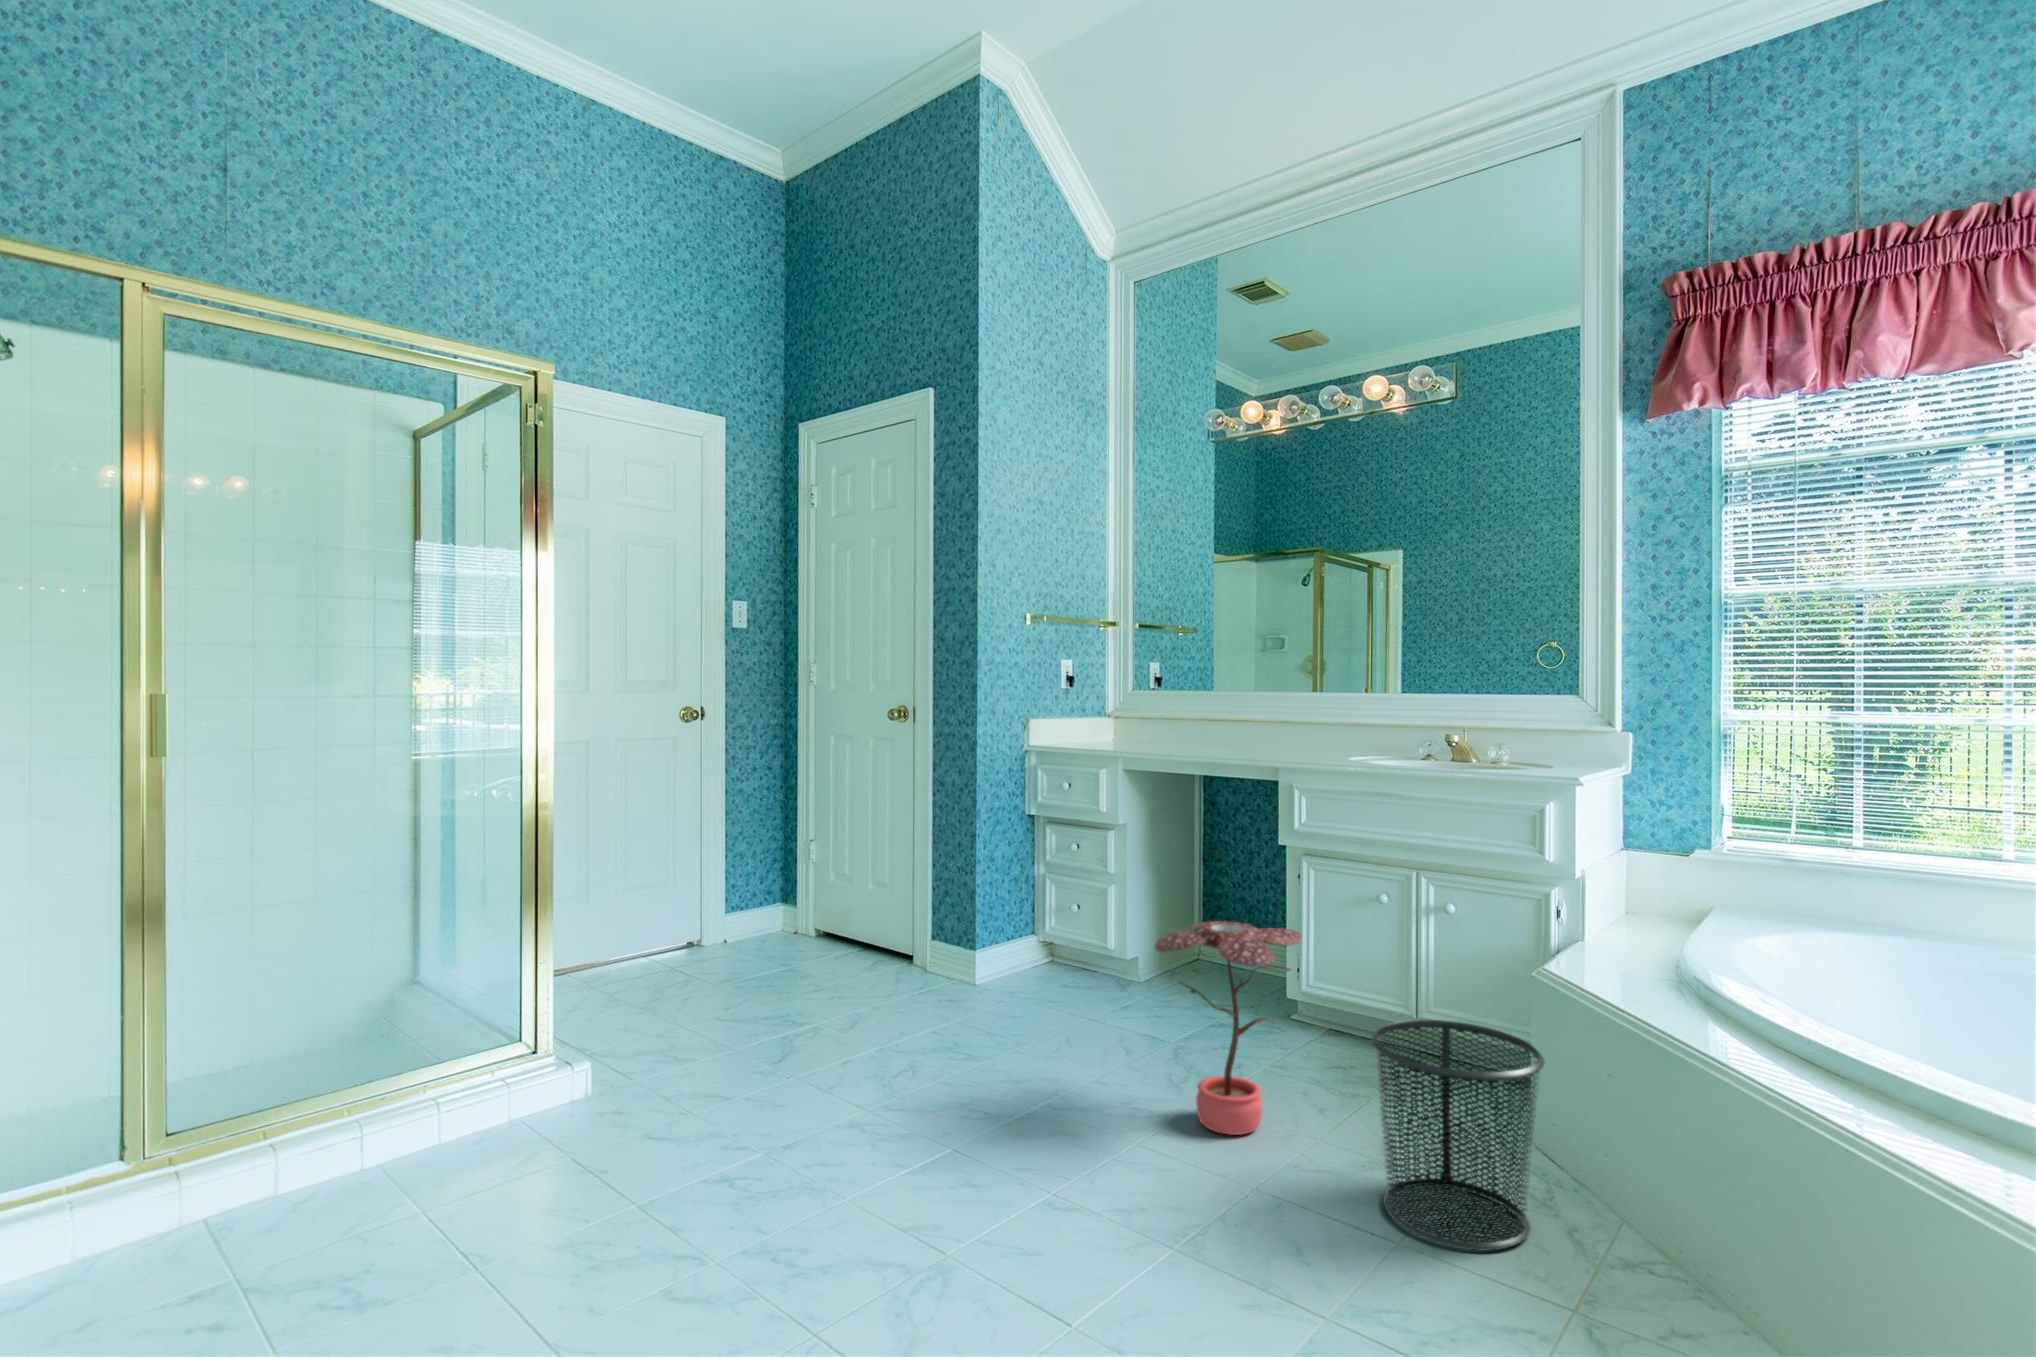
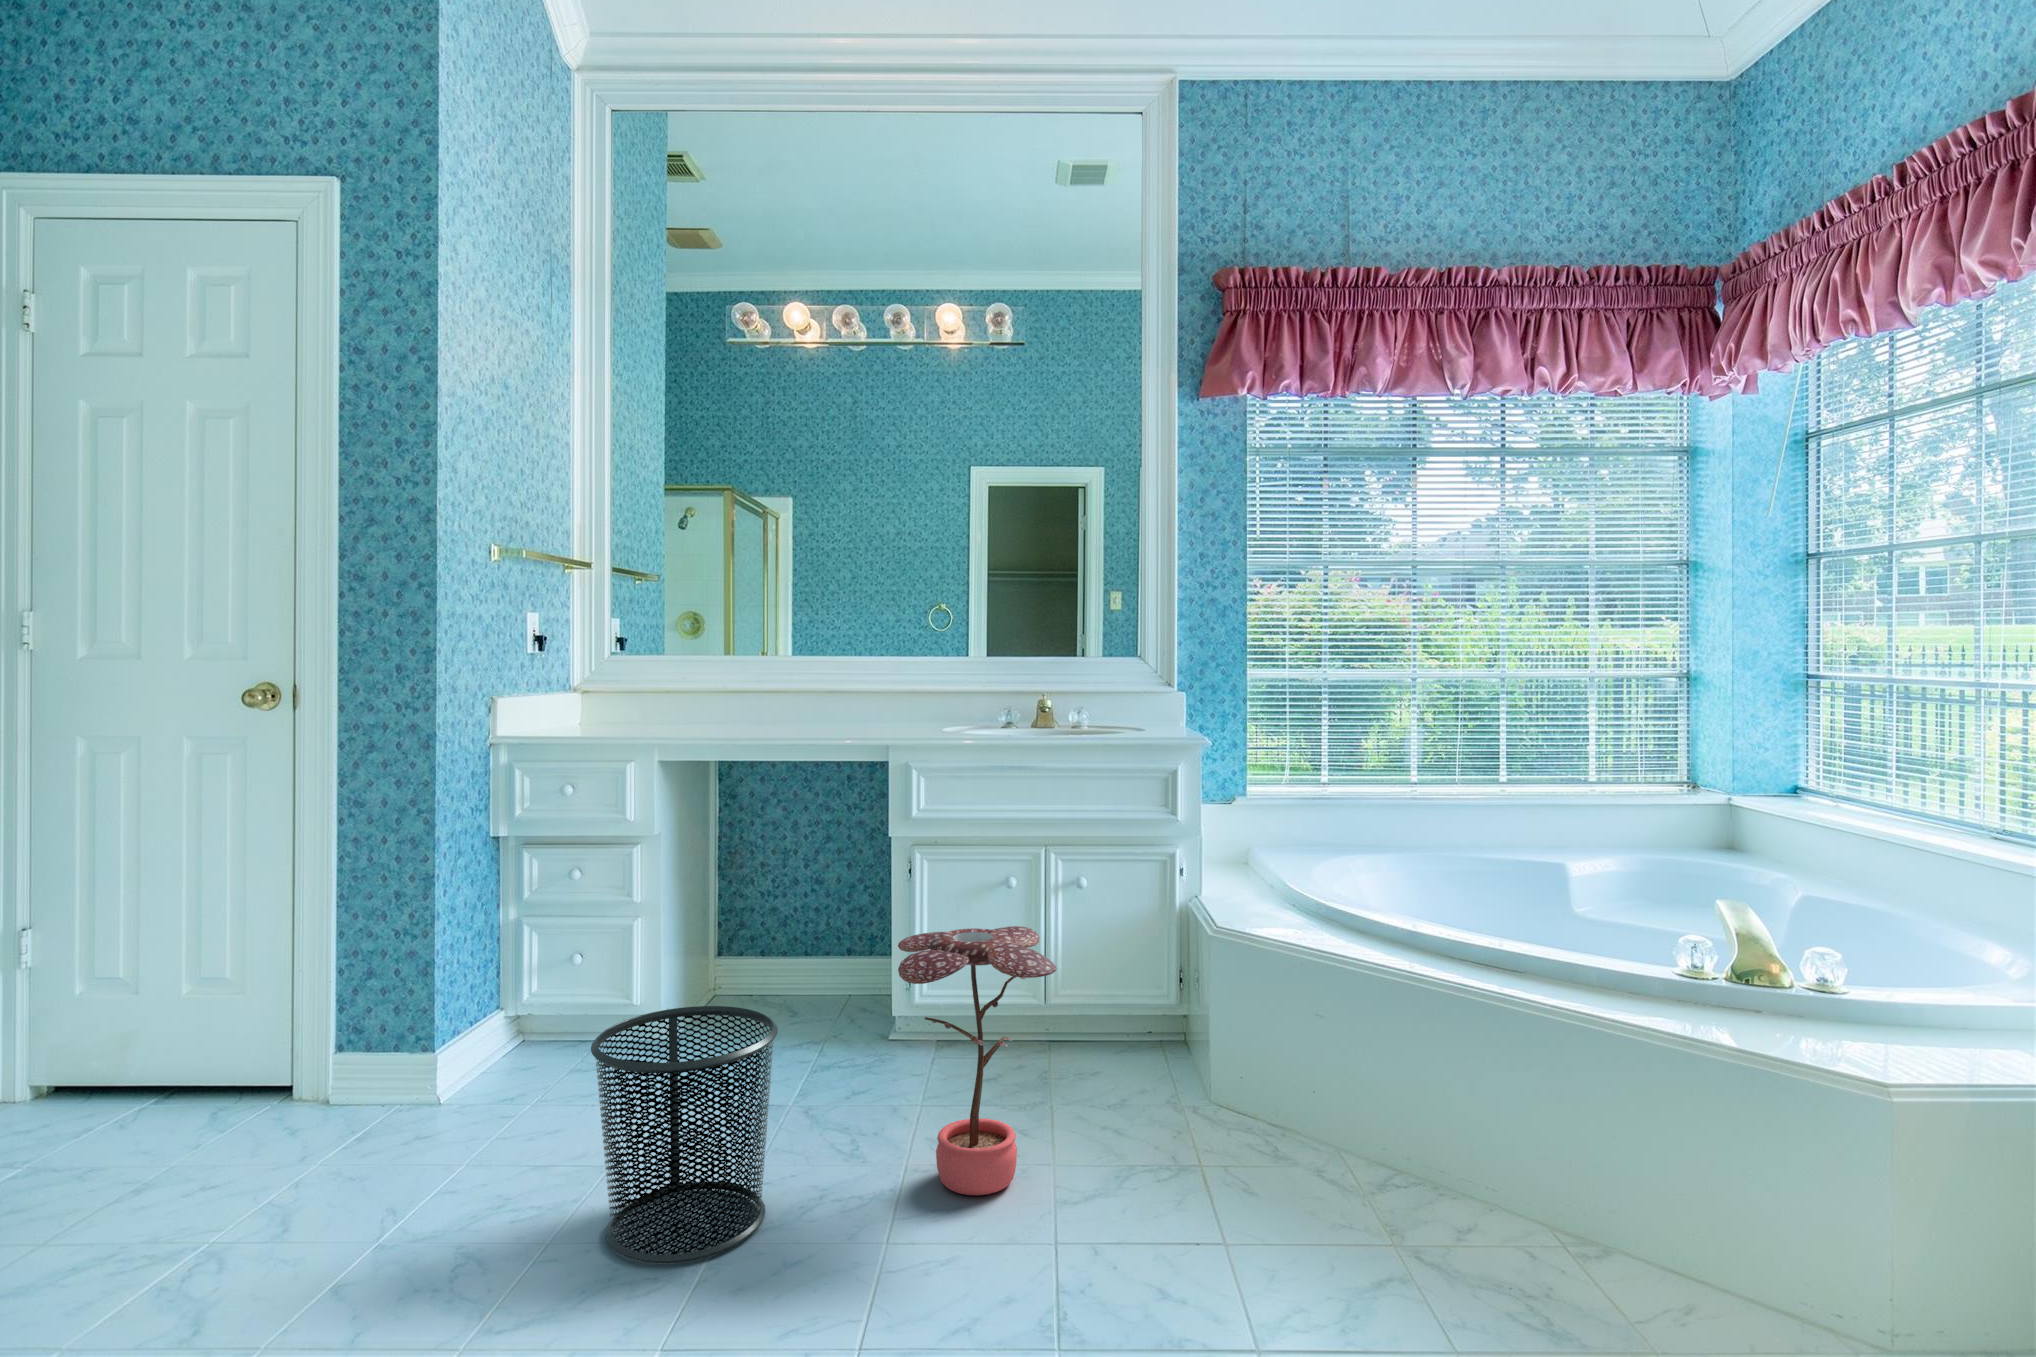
waste bin: present [1371,1020,1544,1250] -> present [591,1006,778,1263]

